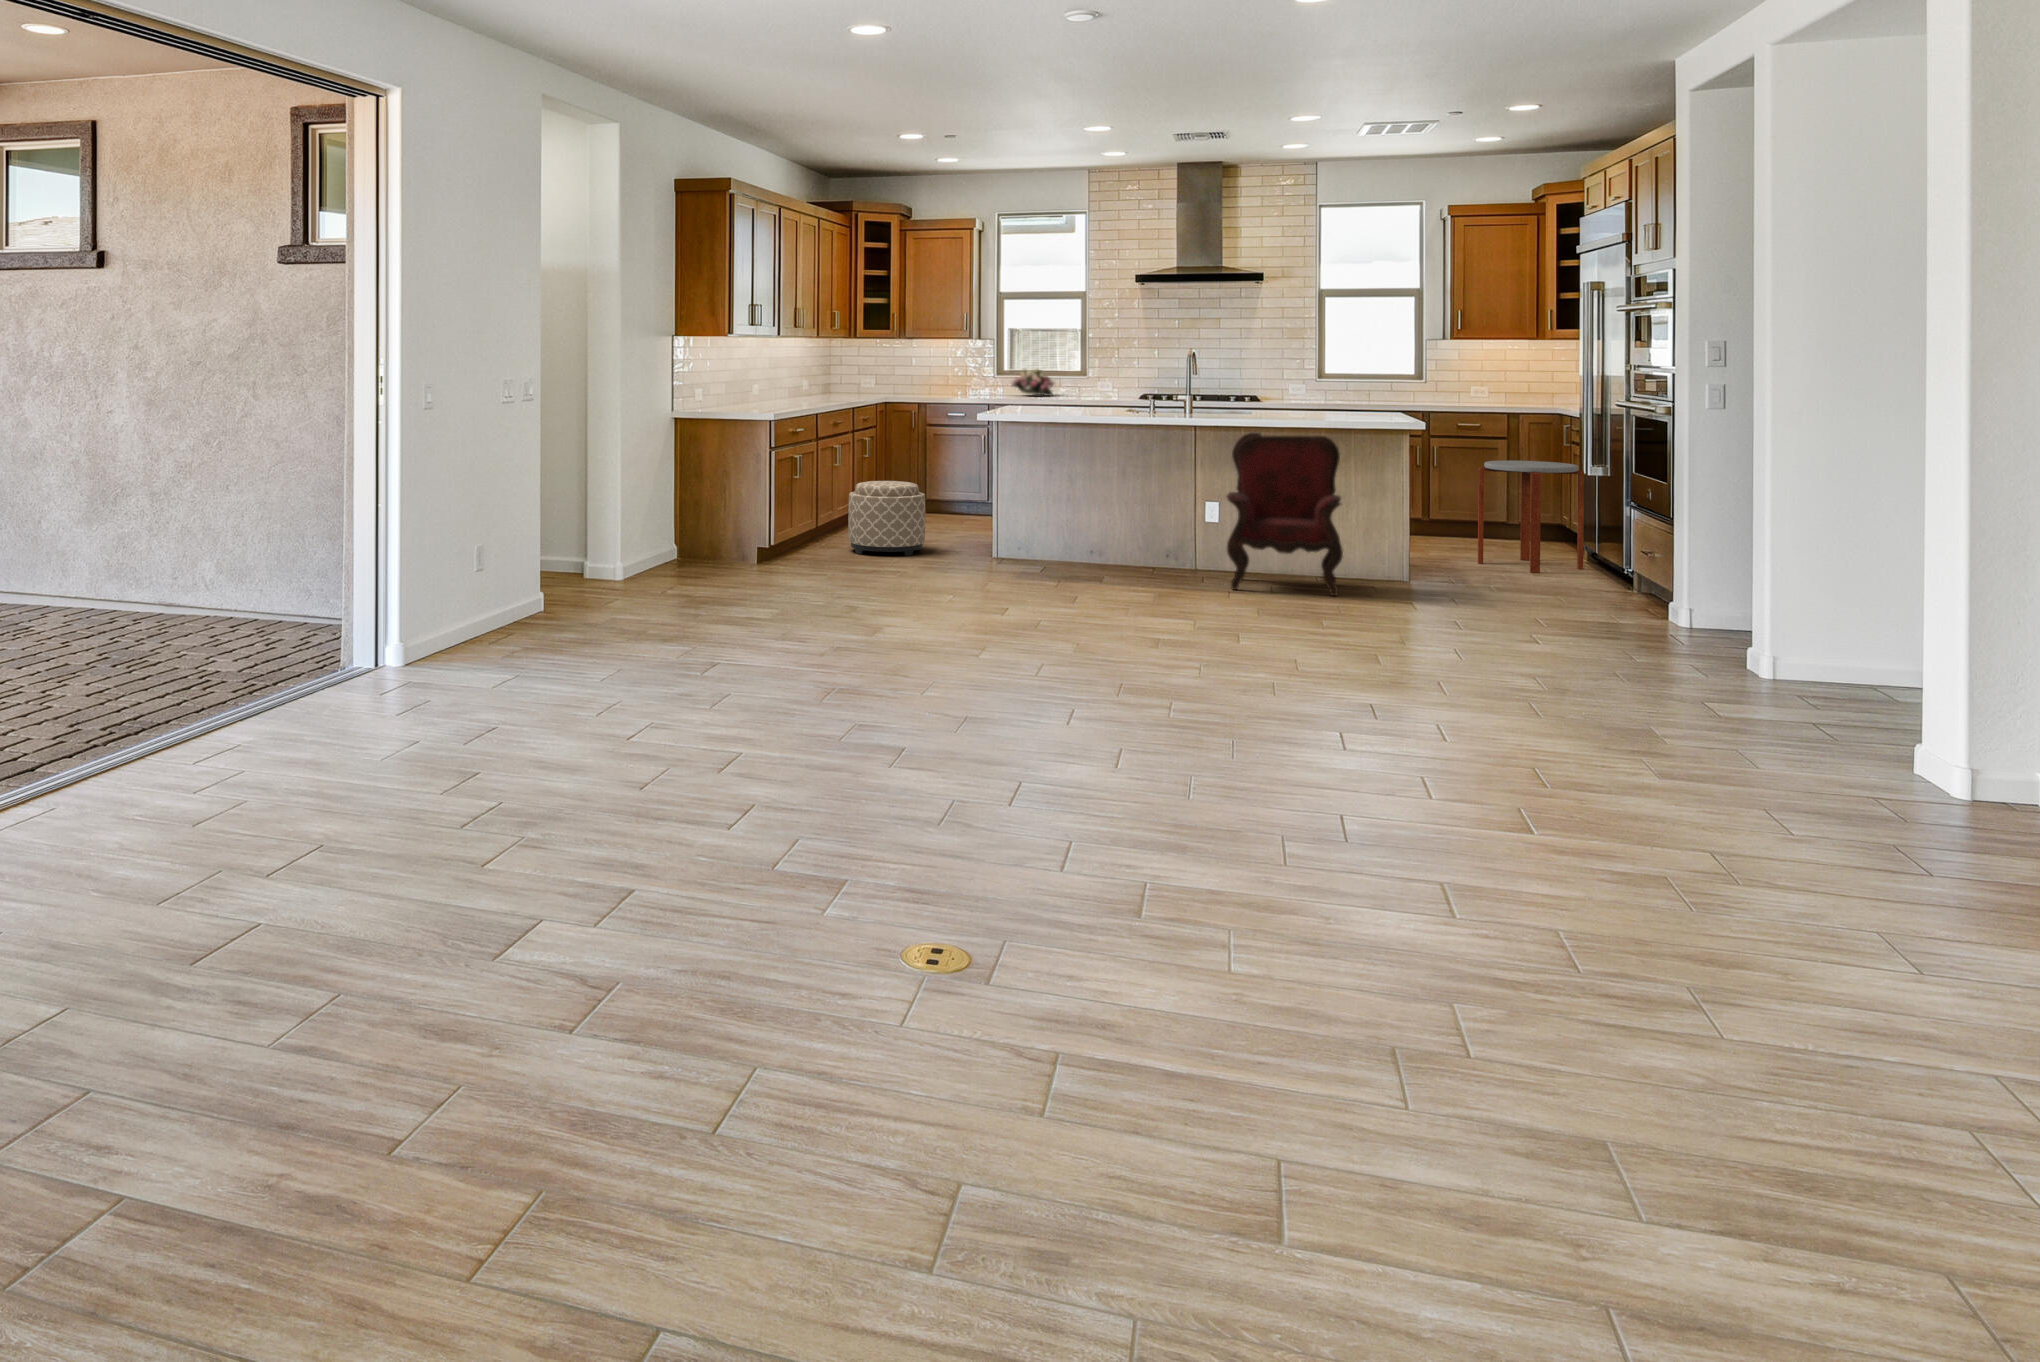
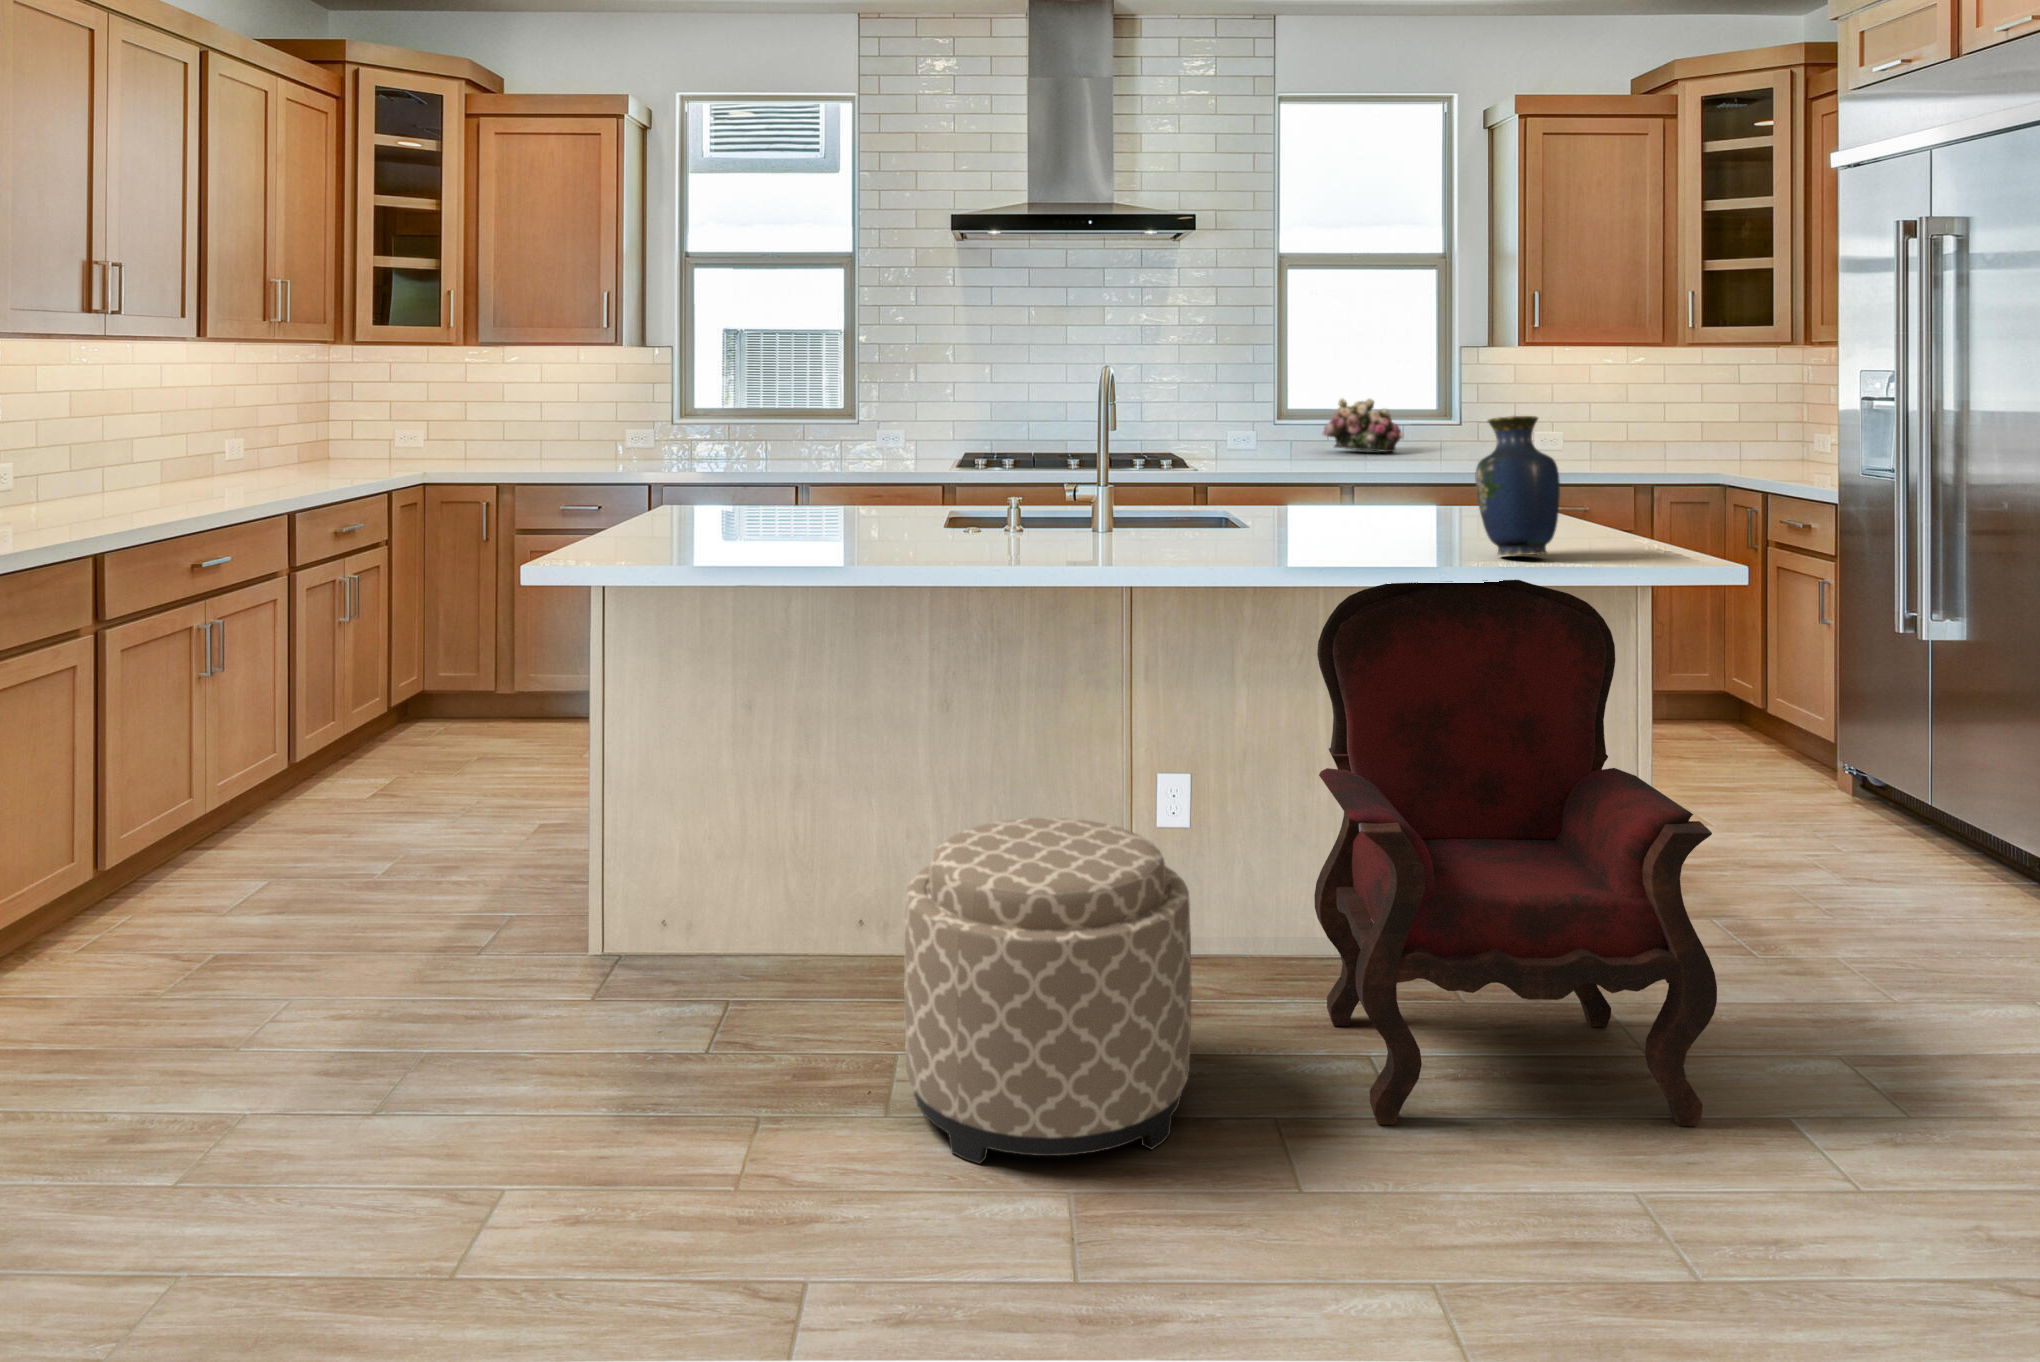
flower arrangement: present [1011,369,1054,396] -> present [1323,399,1404,452]
vase: none [1299,374,1330,424] -> present [1476,416,1560,555]
side table: present [1478,461,1584,573] -> none [1734,594,1954,868]
ottoman: present [848,481,925,556] -> present [904,818,1192,1164]

